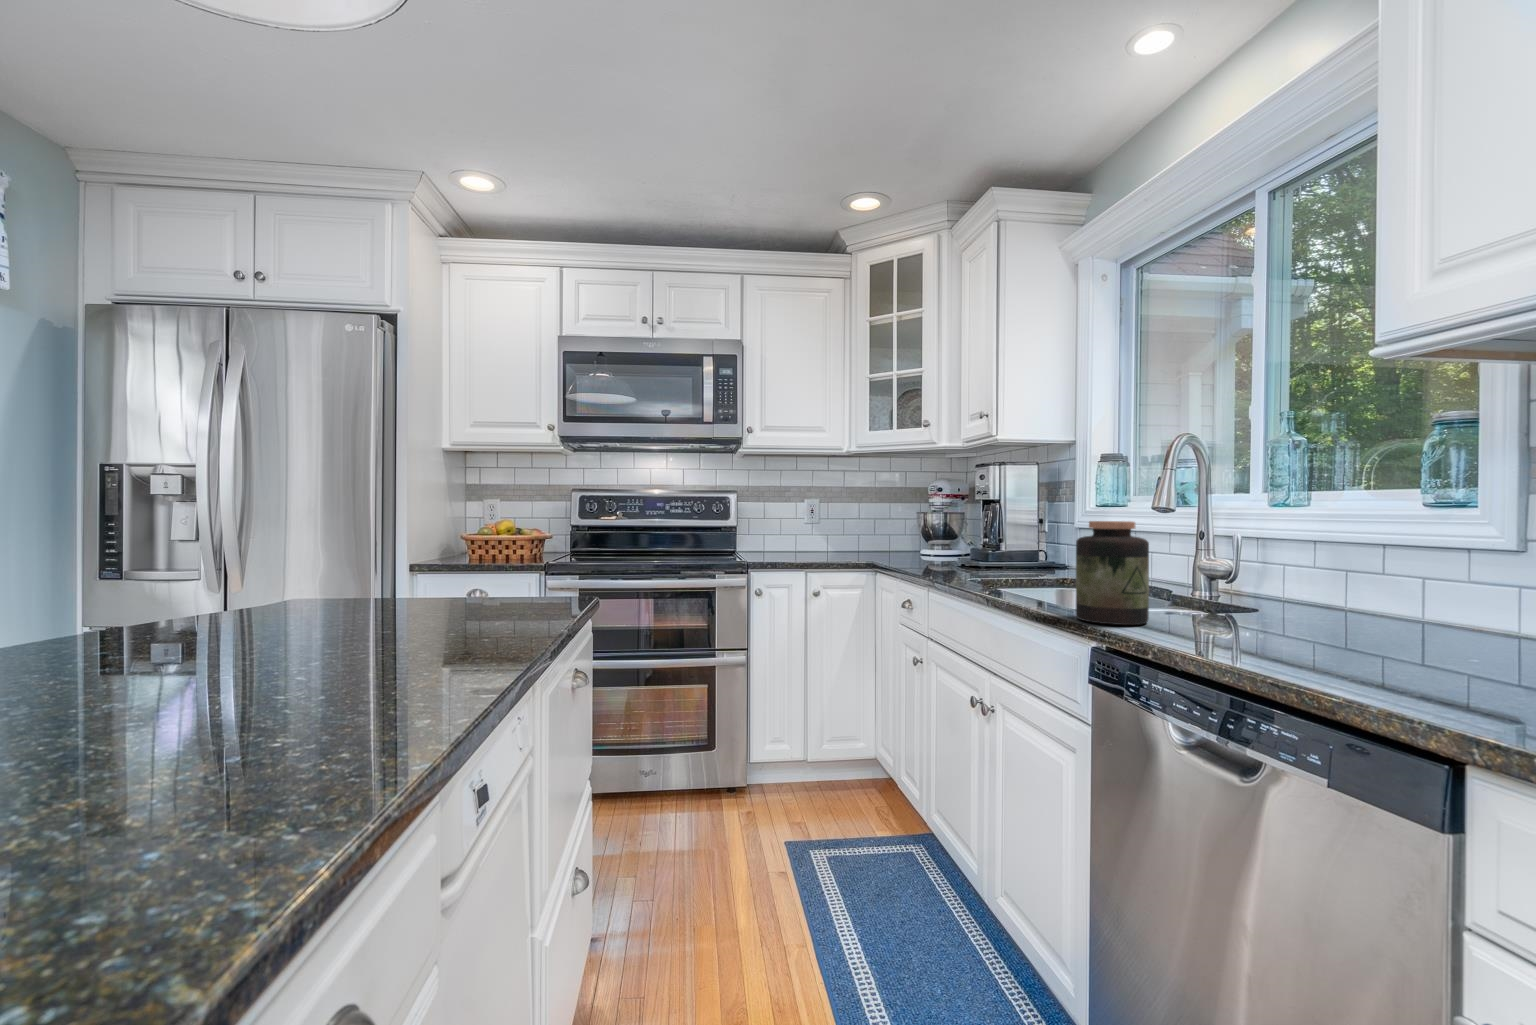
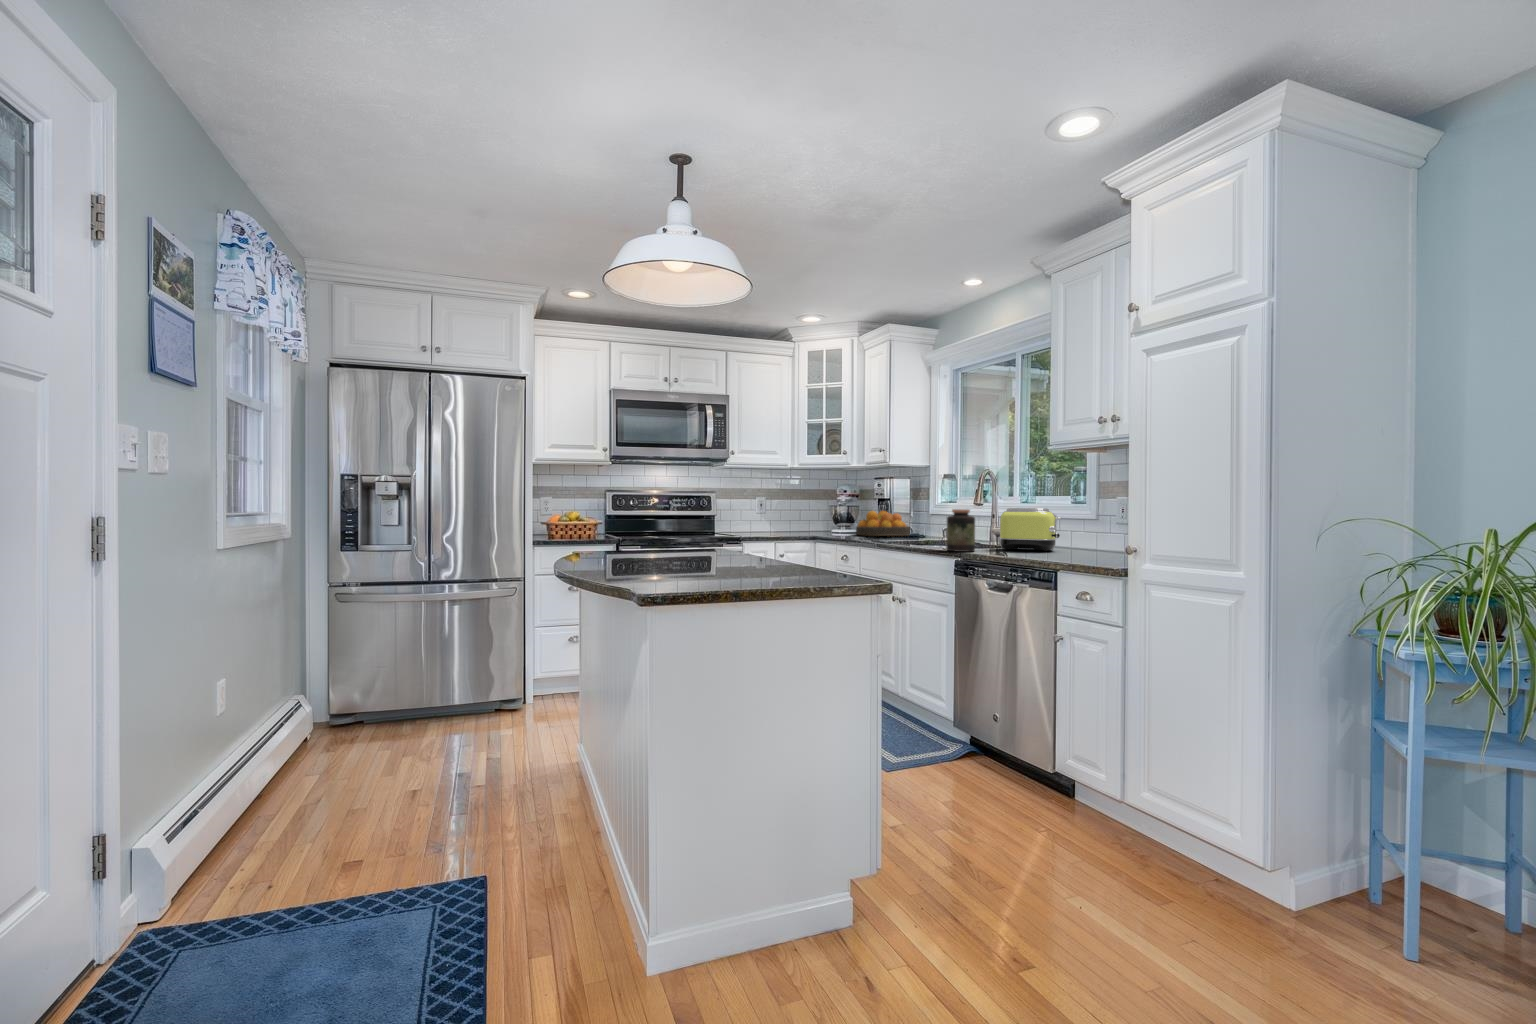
toaster: none [1215,519,1404,634] -> present [999,508,1061,551]
fruit bowl: none [939,521,1037,566] -> present [856,511,910,536]

